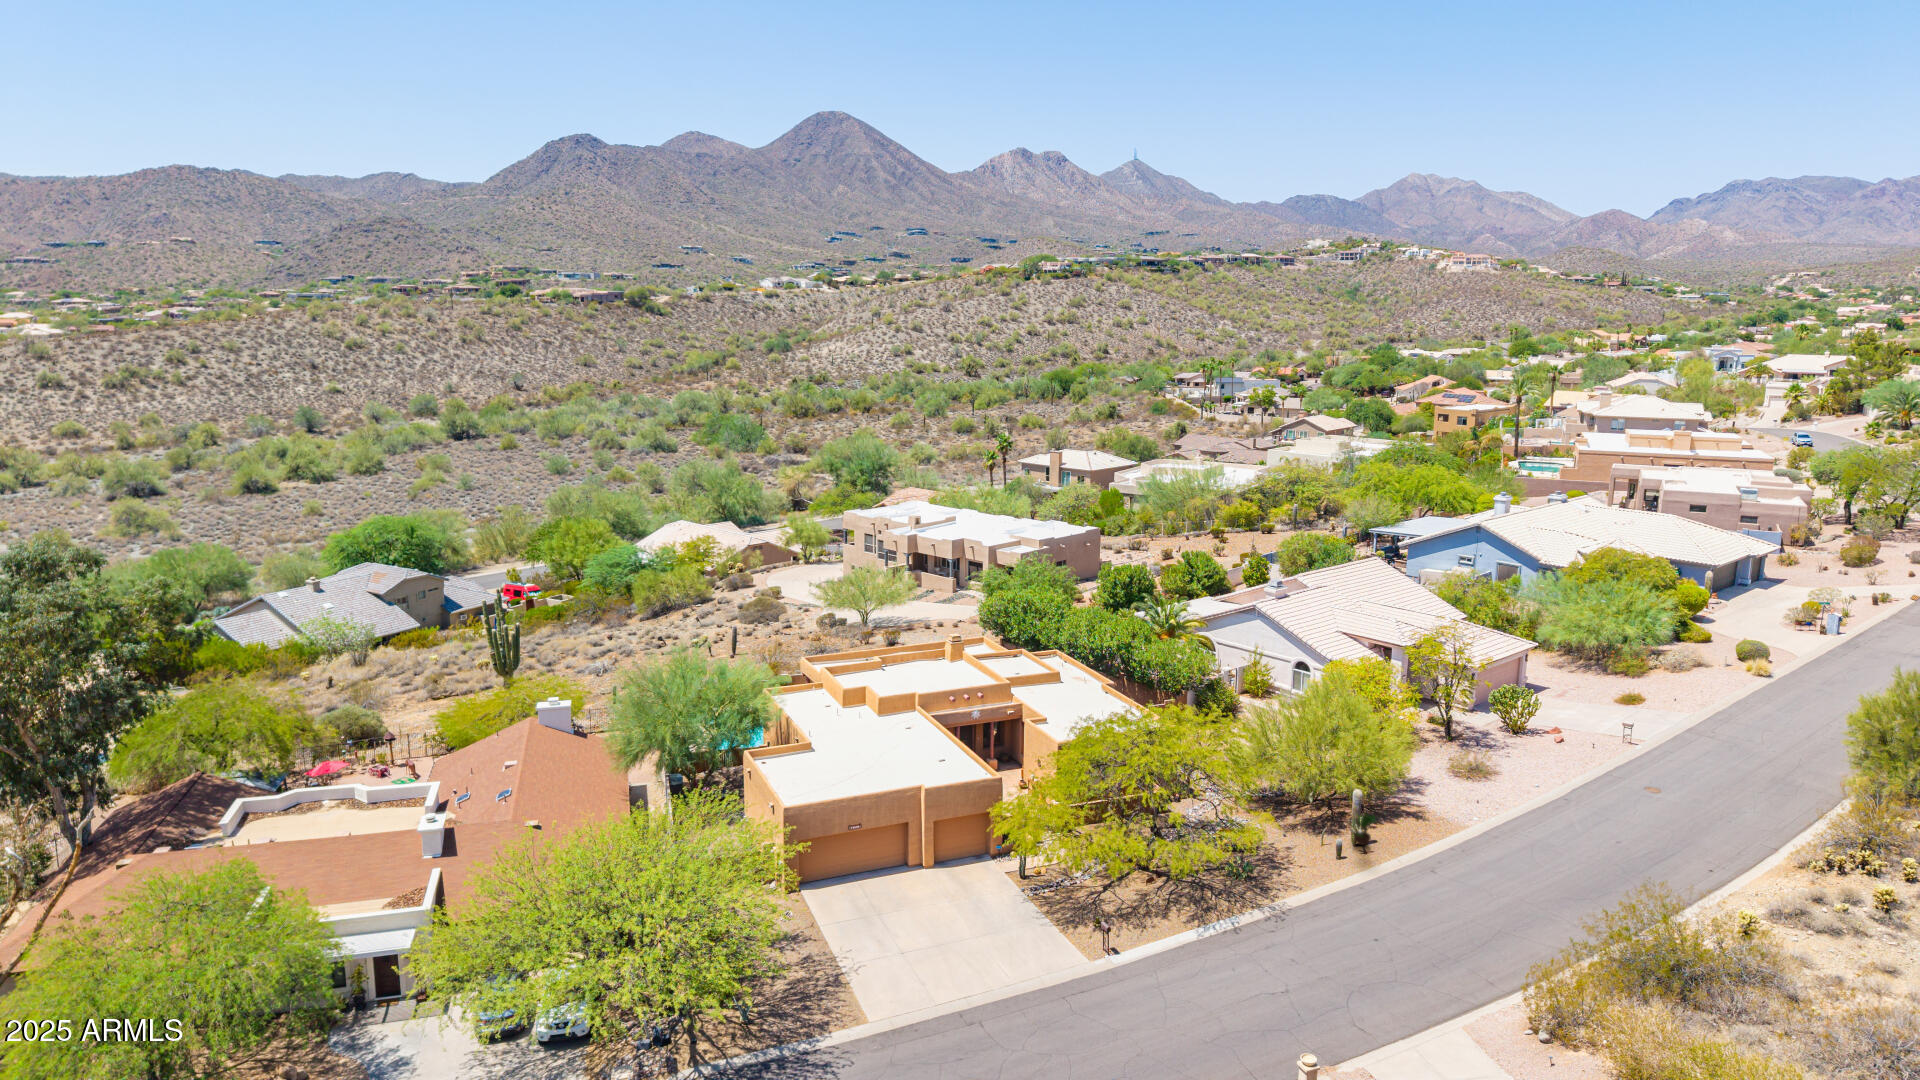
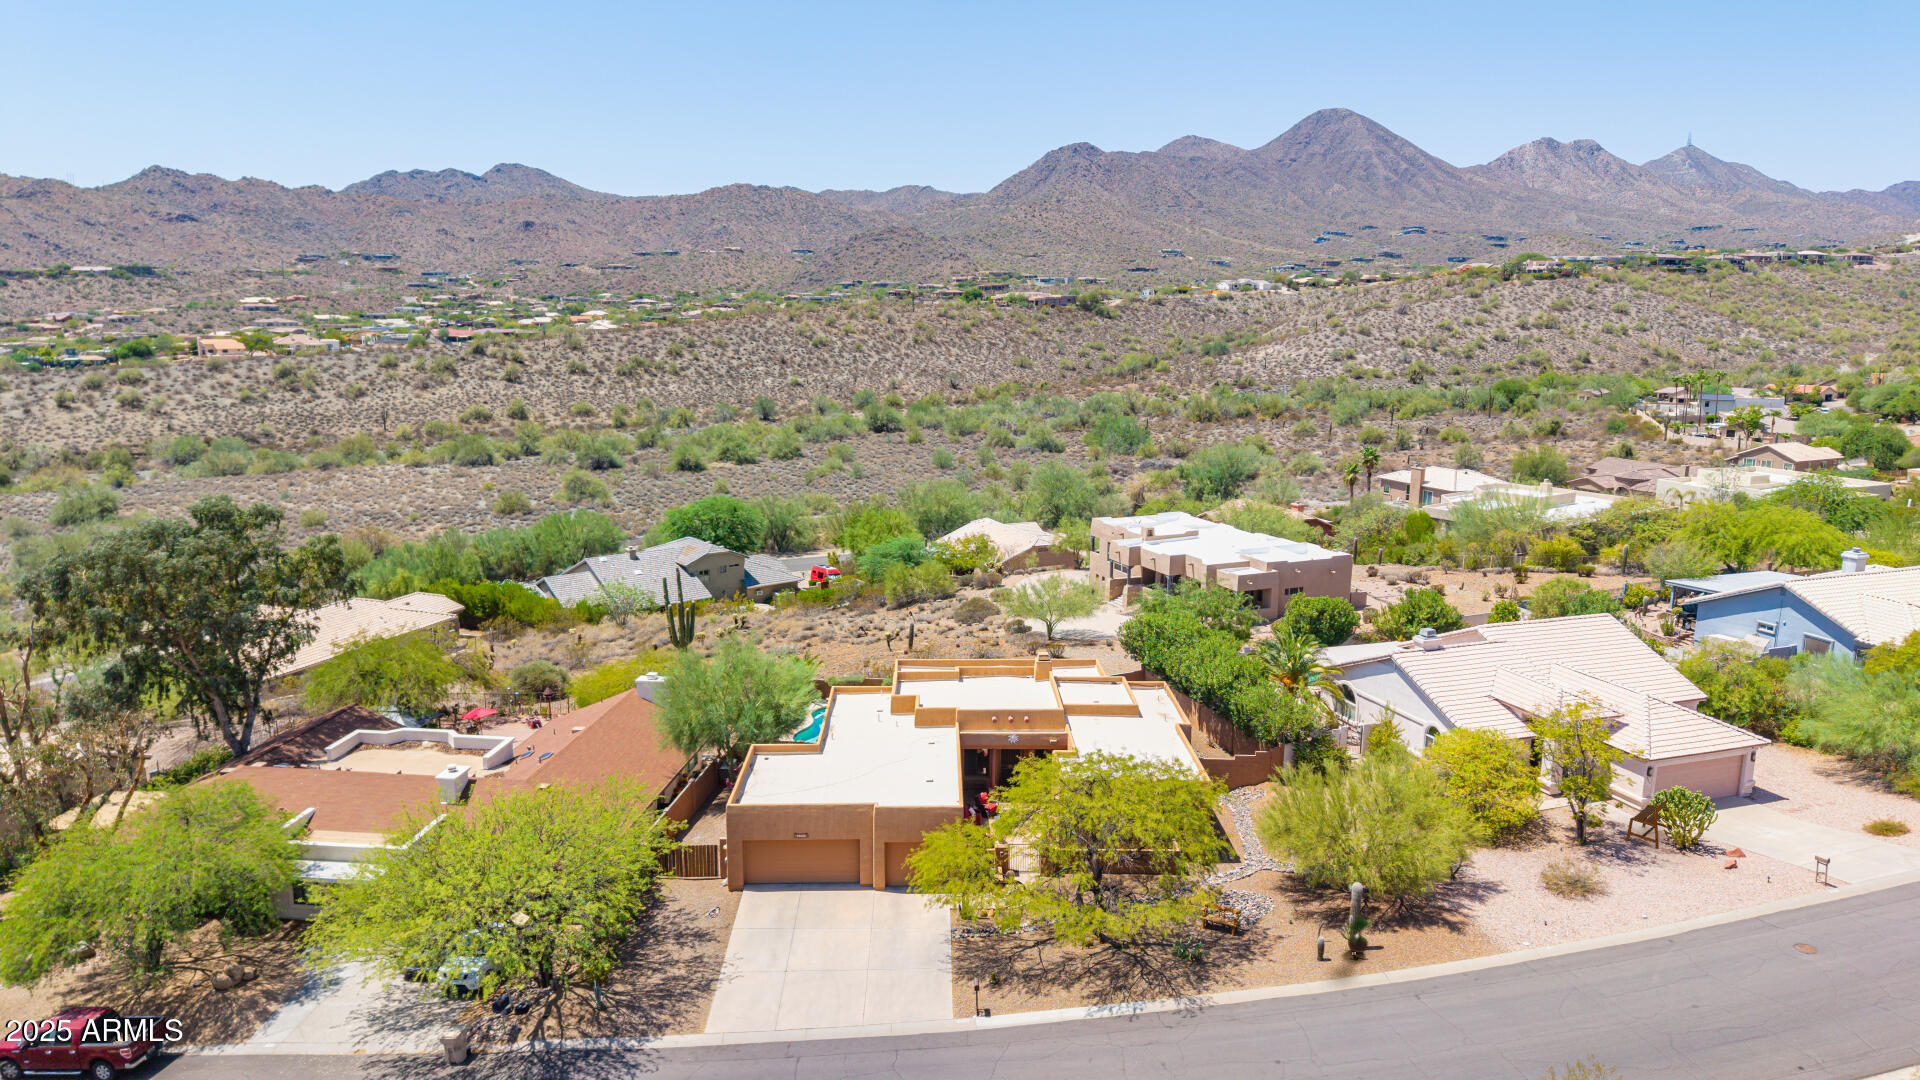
bench: none [1473,691,1501,735] -> present [1626,799,1668,849]

